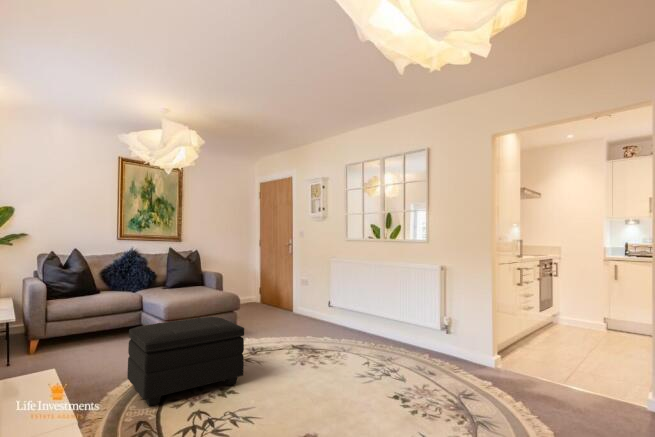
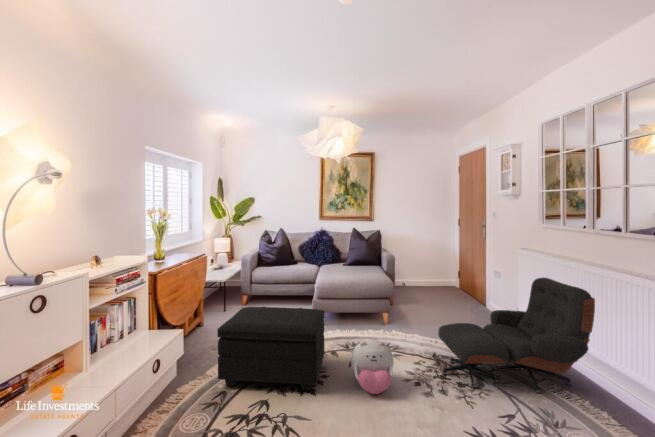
lounge chair: none [300,273,387,351] -> present [438,277,595,393]
plush toy: none [257,329,297,371] -> present [351,340,393,394]

